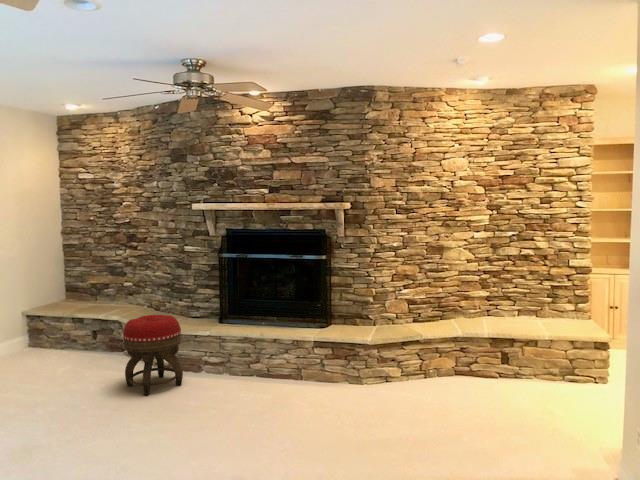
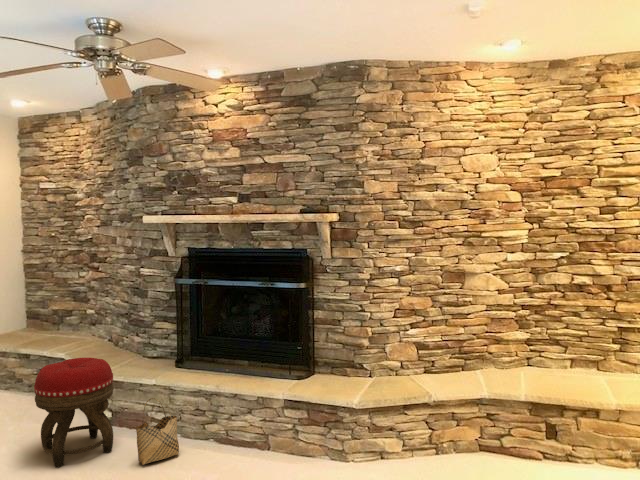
woven basket: none [206,343,236,391] -> present [136,398,179,465]

